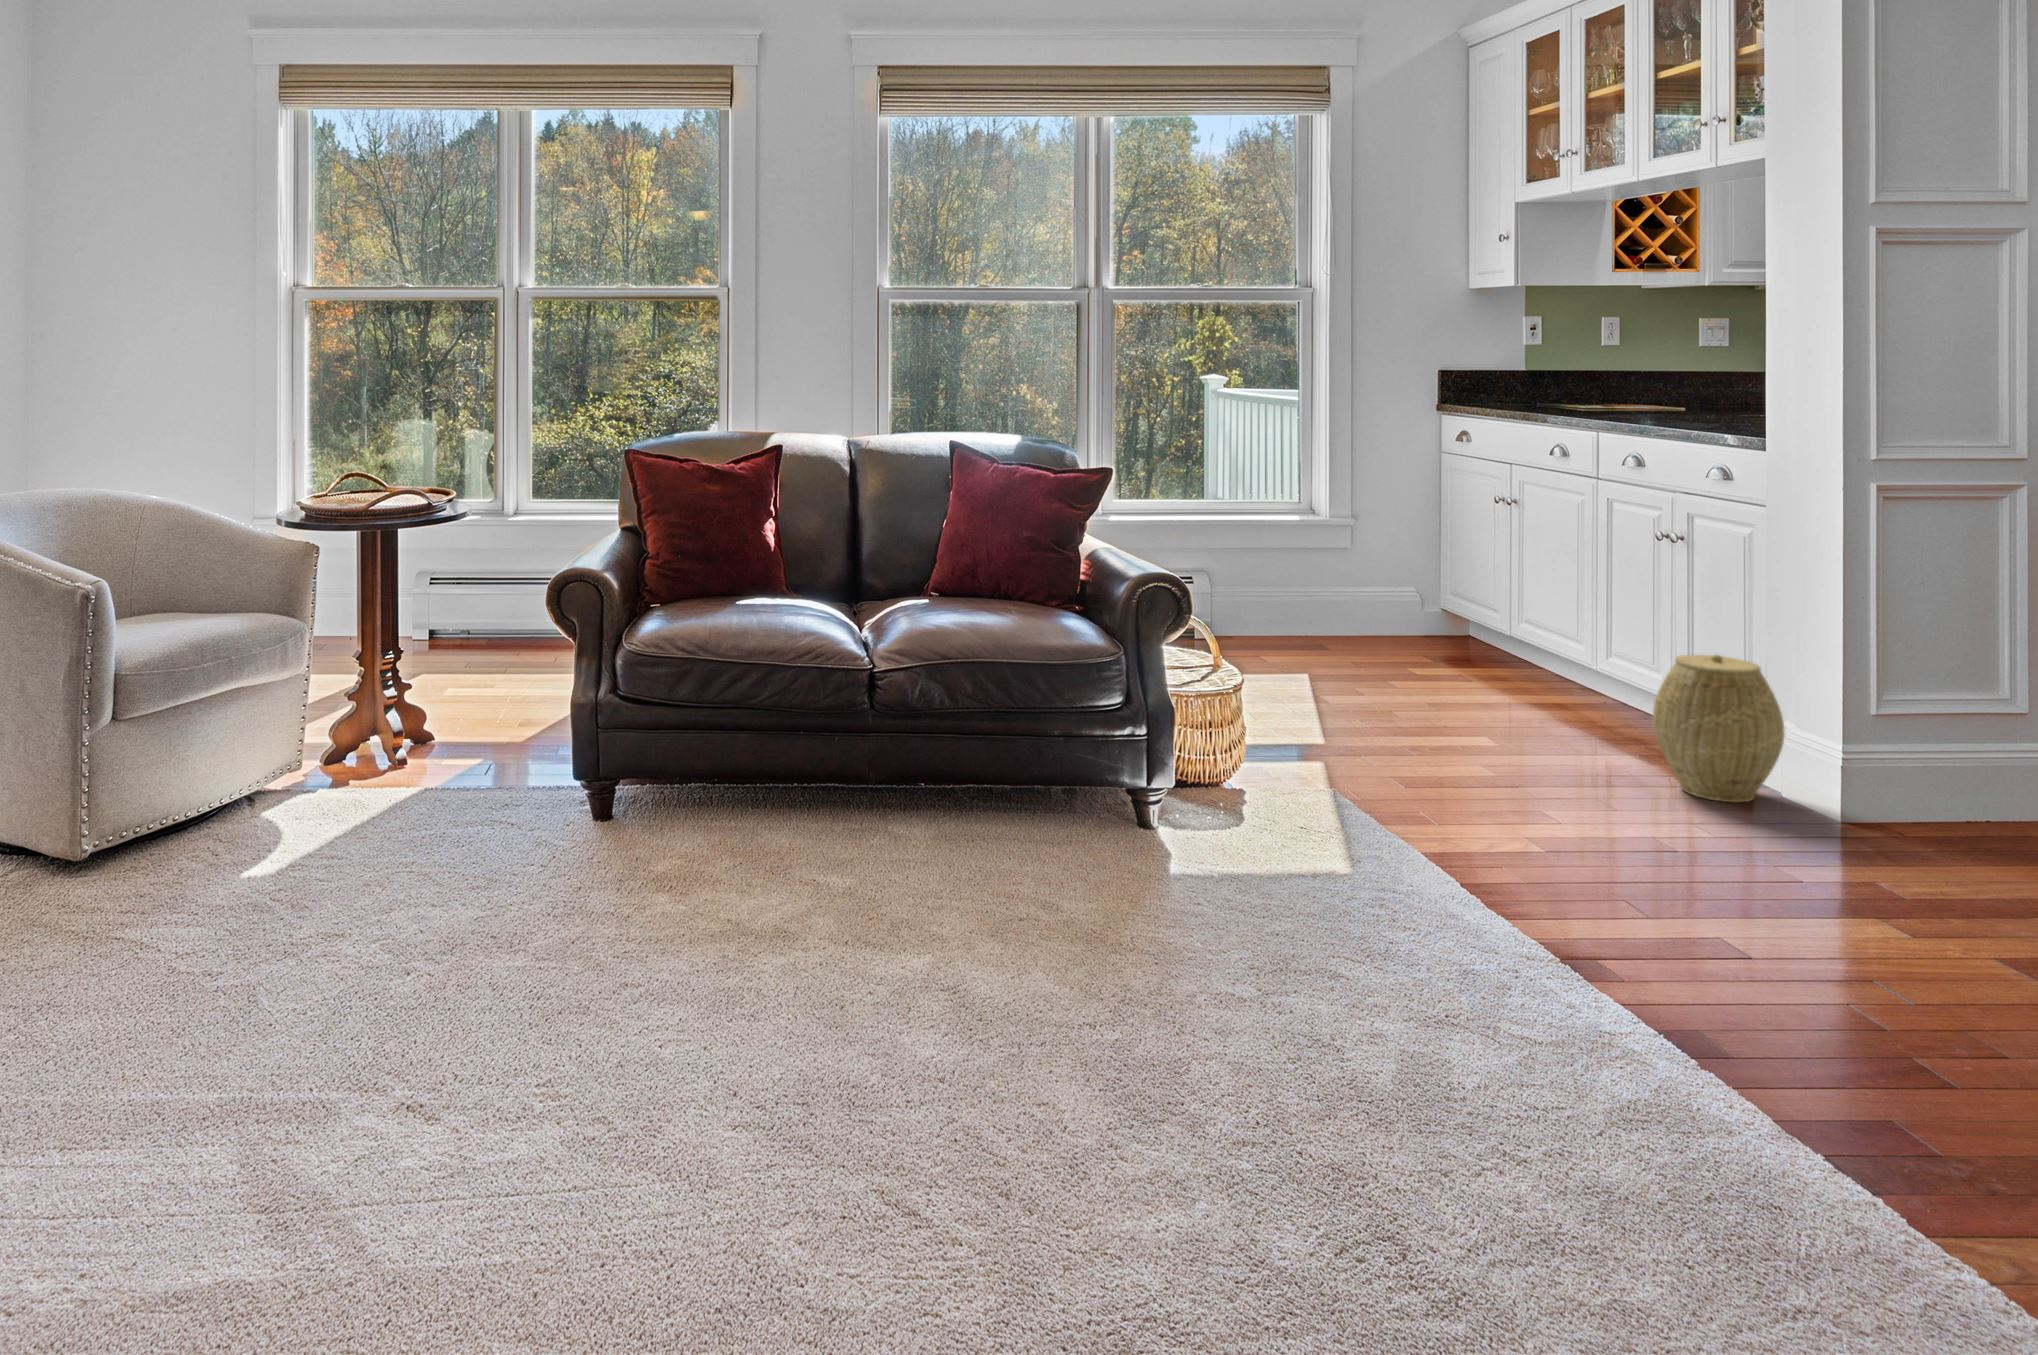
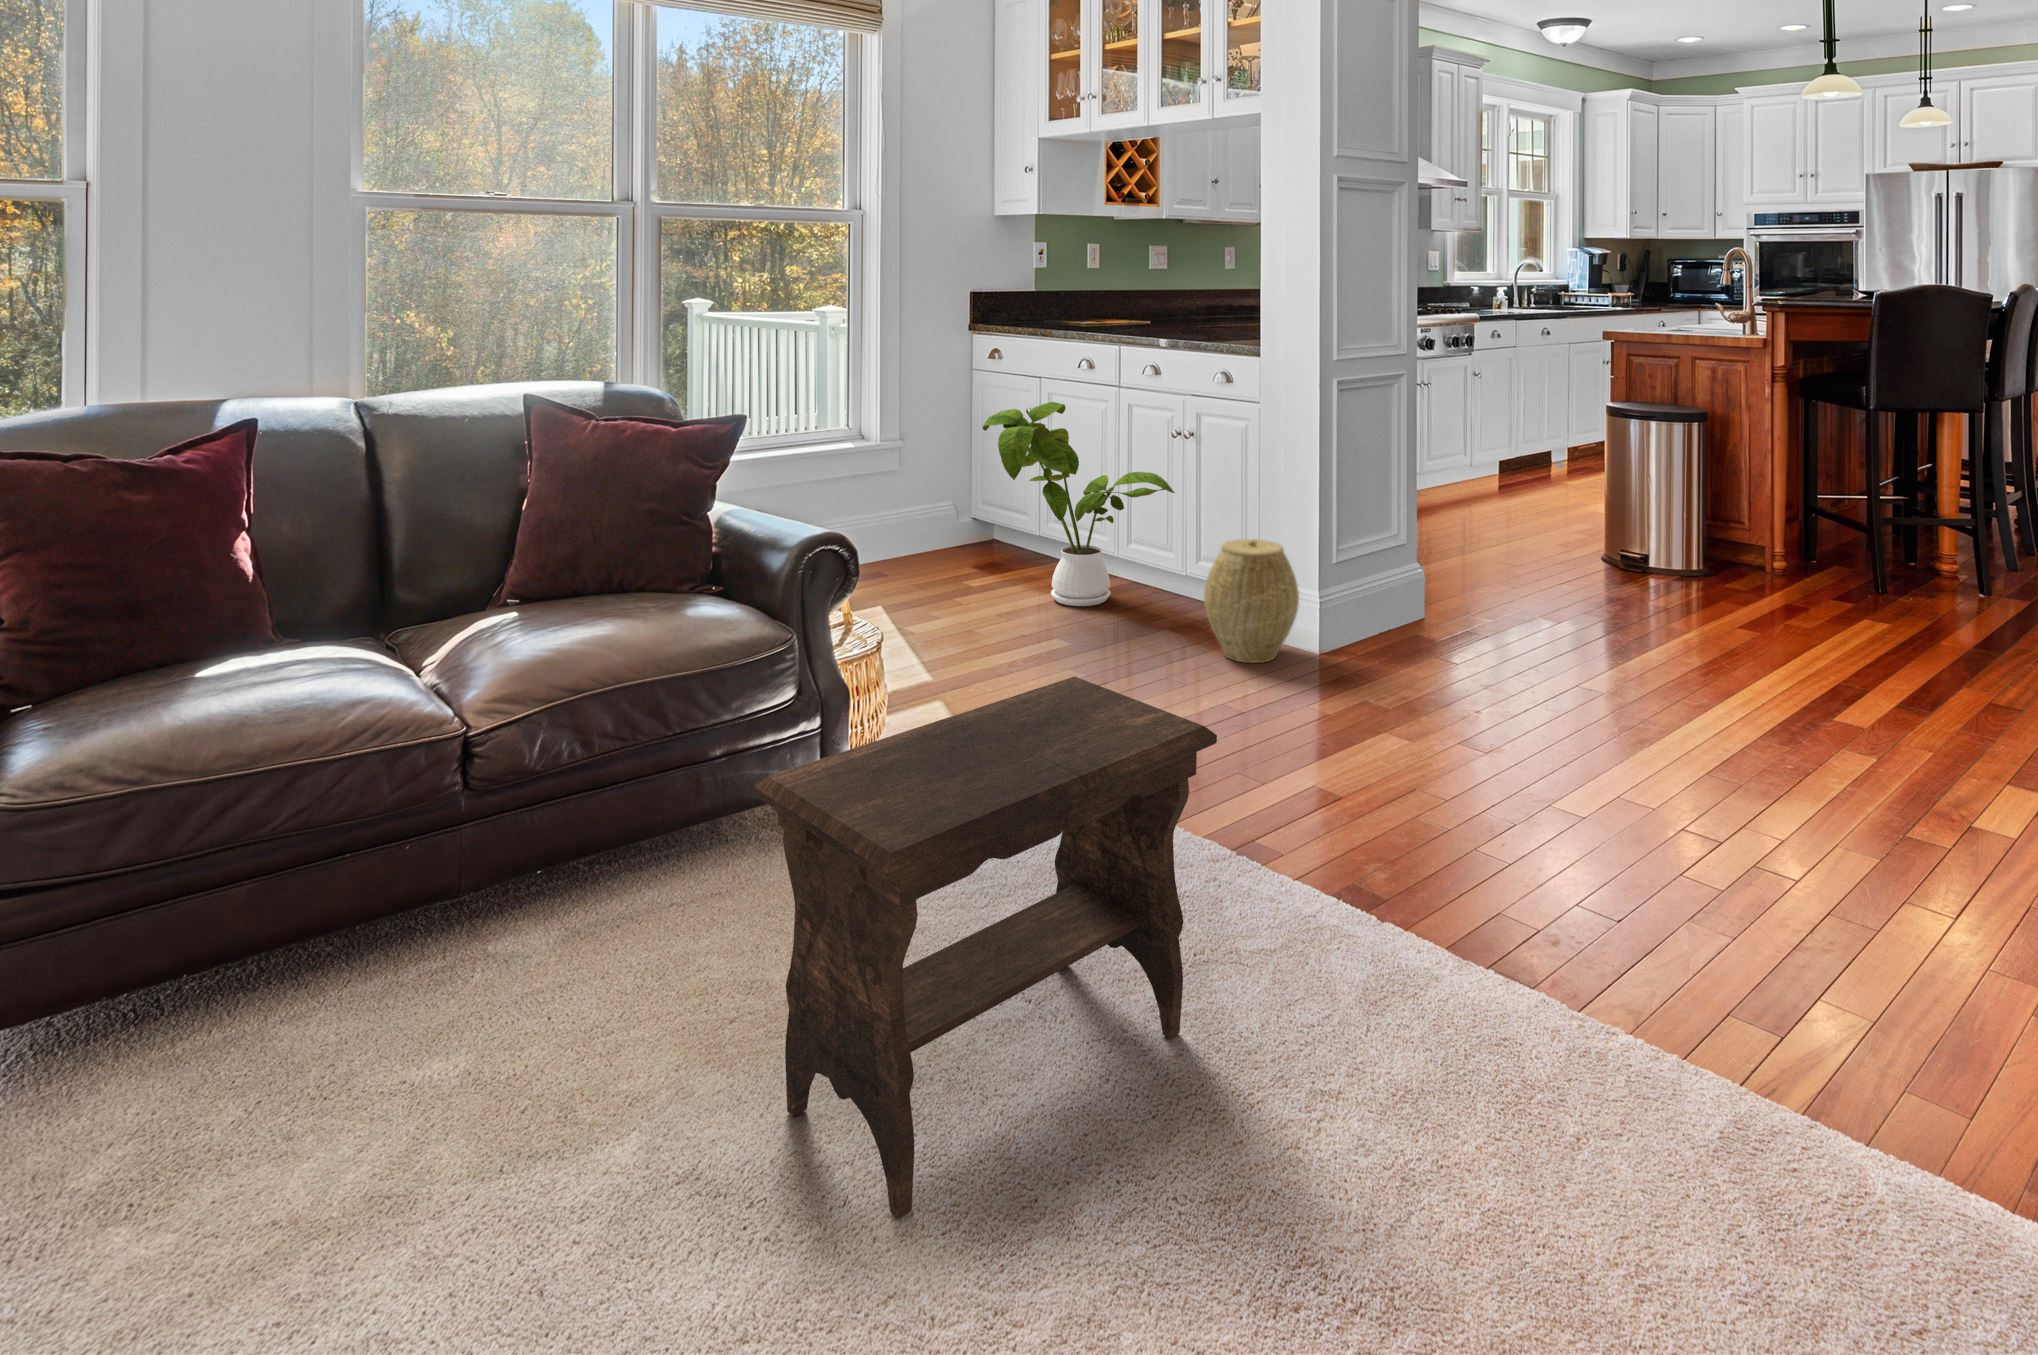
house plant: none [1414,488,1643,723] -> present [982,402,1175,606]
footstool: none [1013,686,1408,1028] -> present [753,676,1217,1219]

